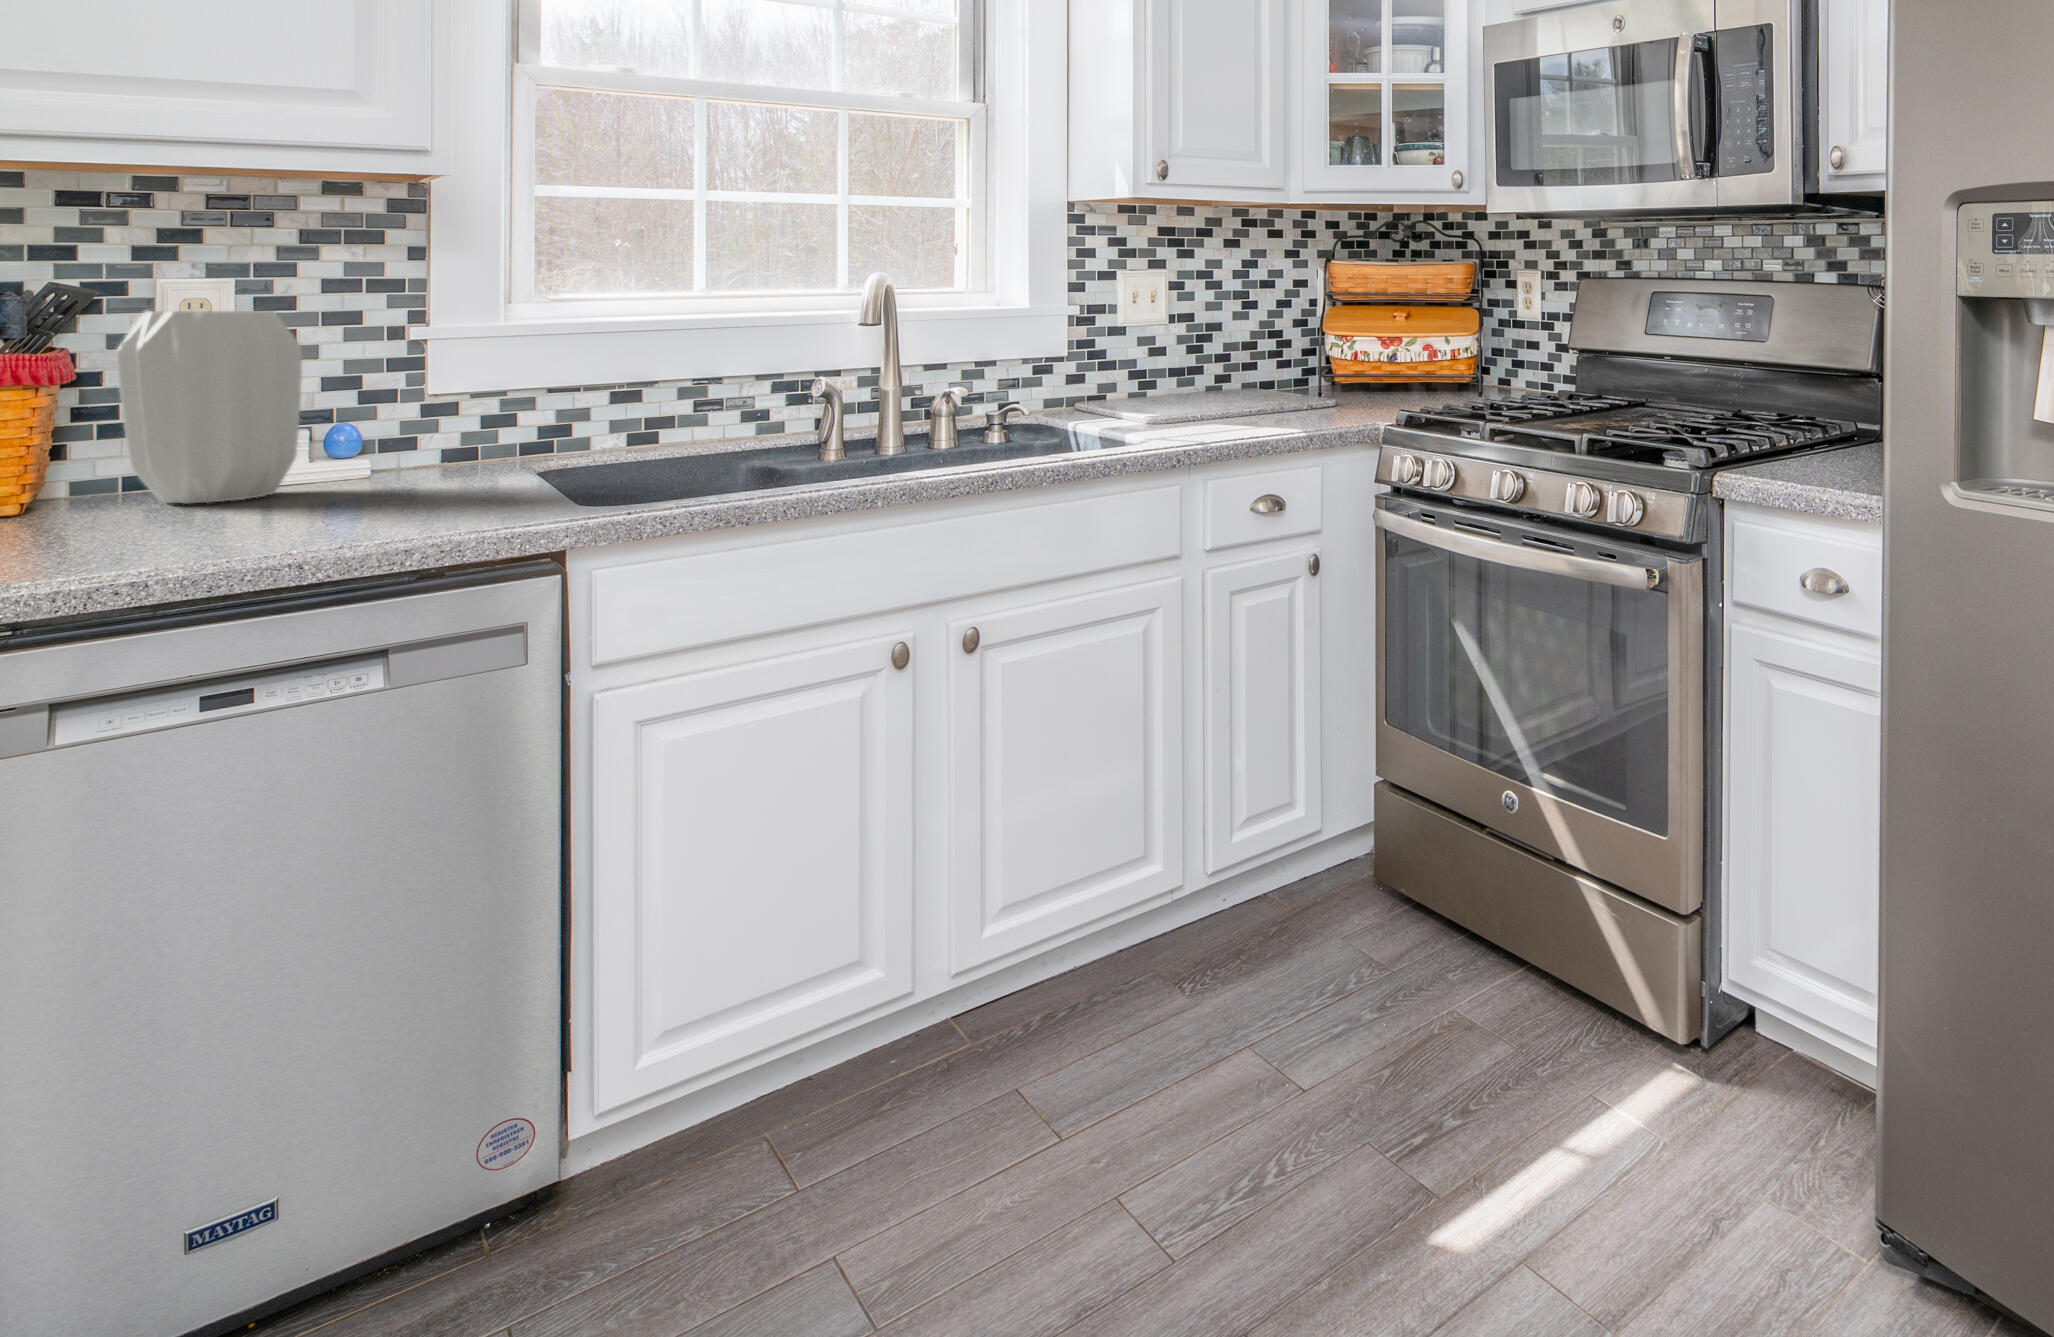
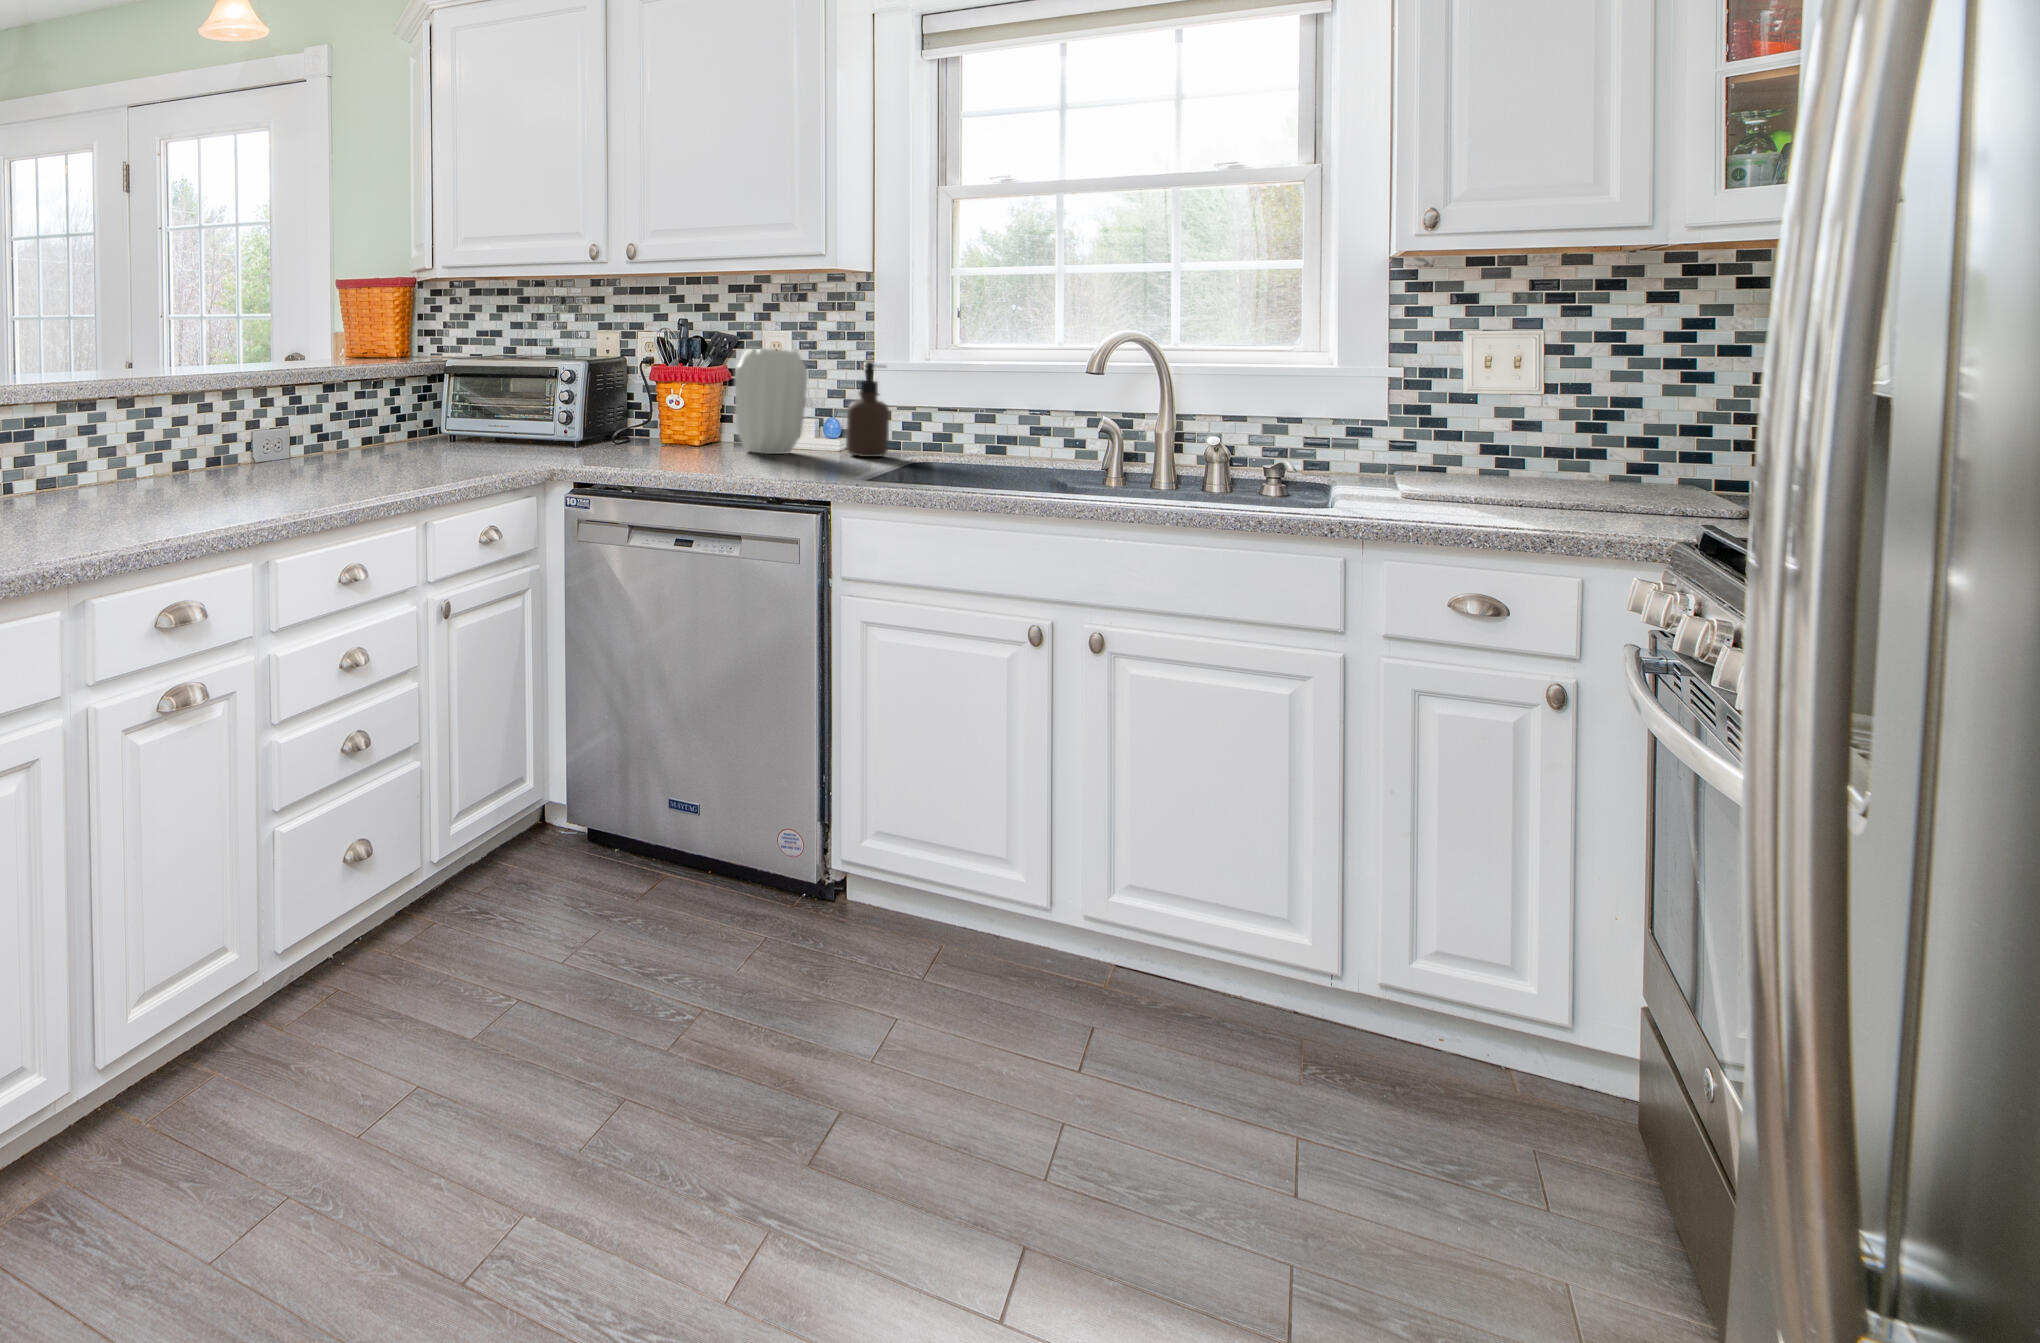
soap dispenser: none [381,324,468,479] -> present [846,362,890,457]

